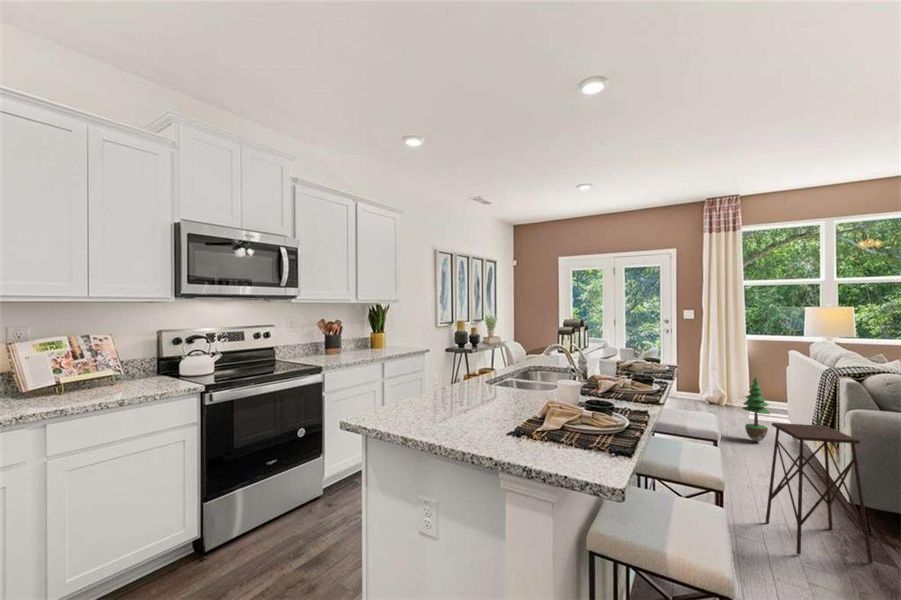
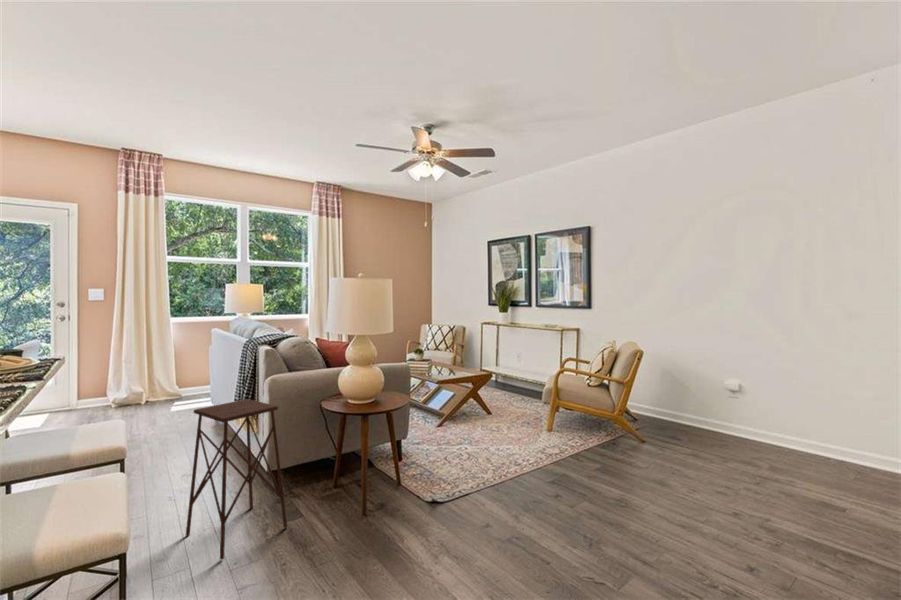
potted tree: present [742,377,770,442] -> none [161,361,193,436]

